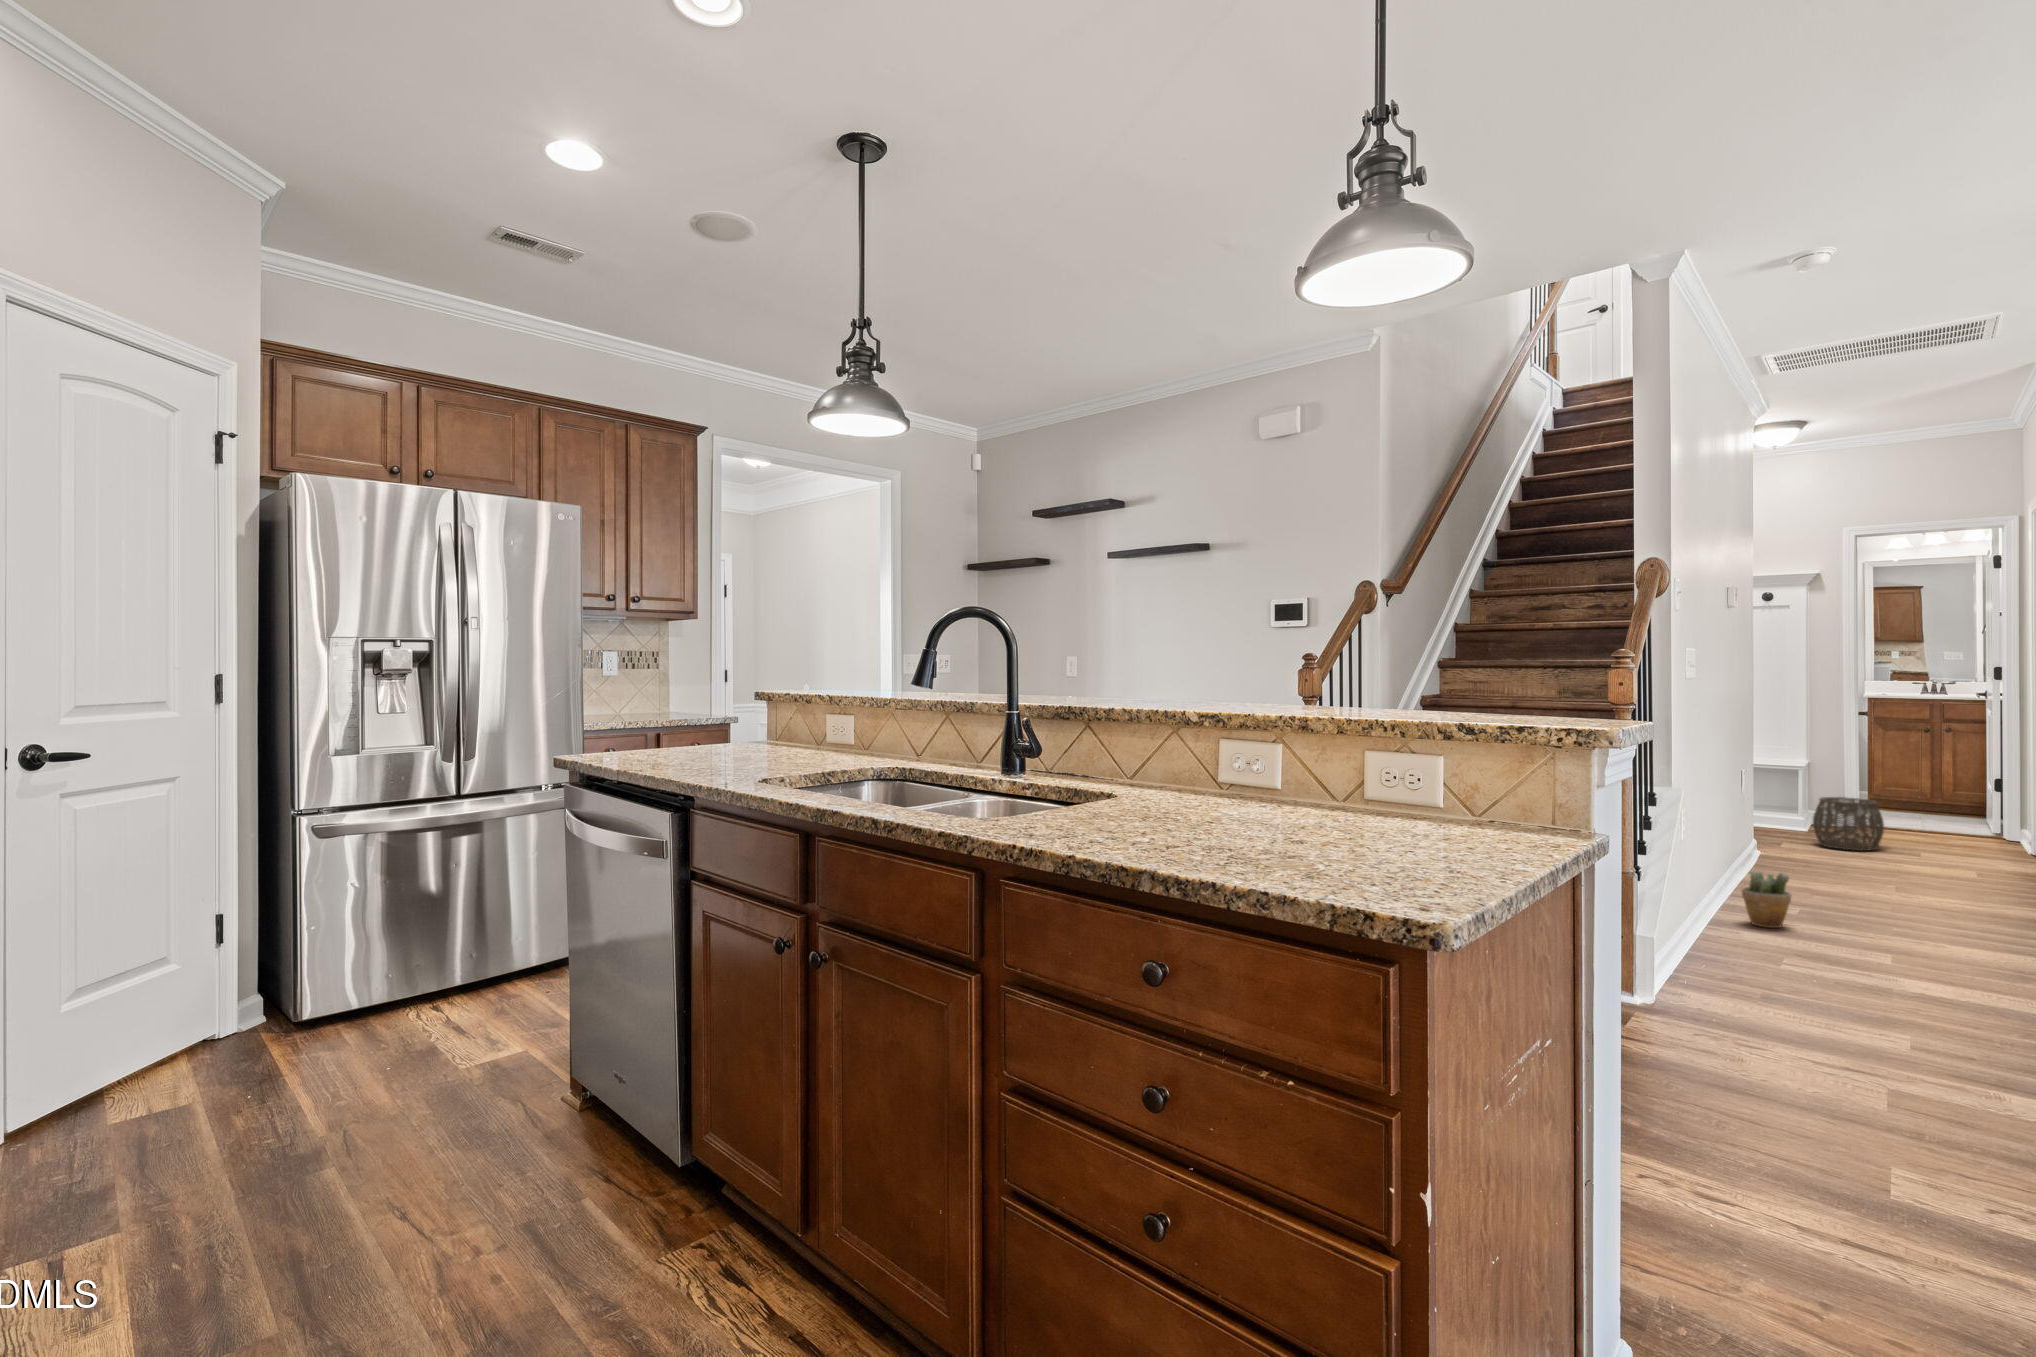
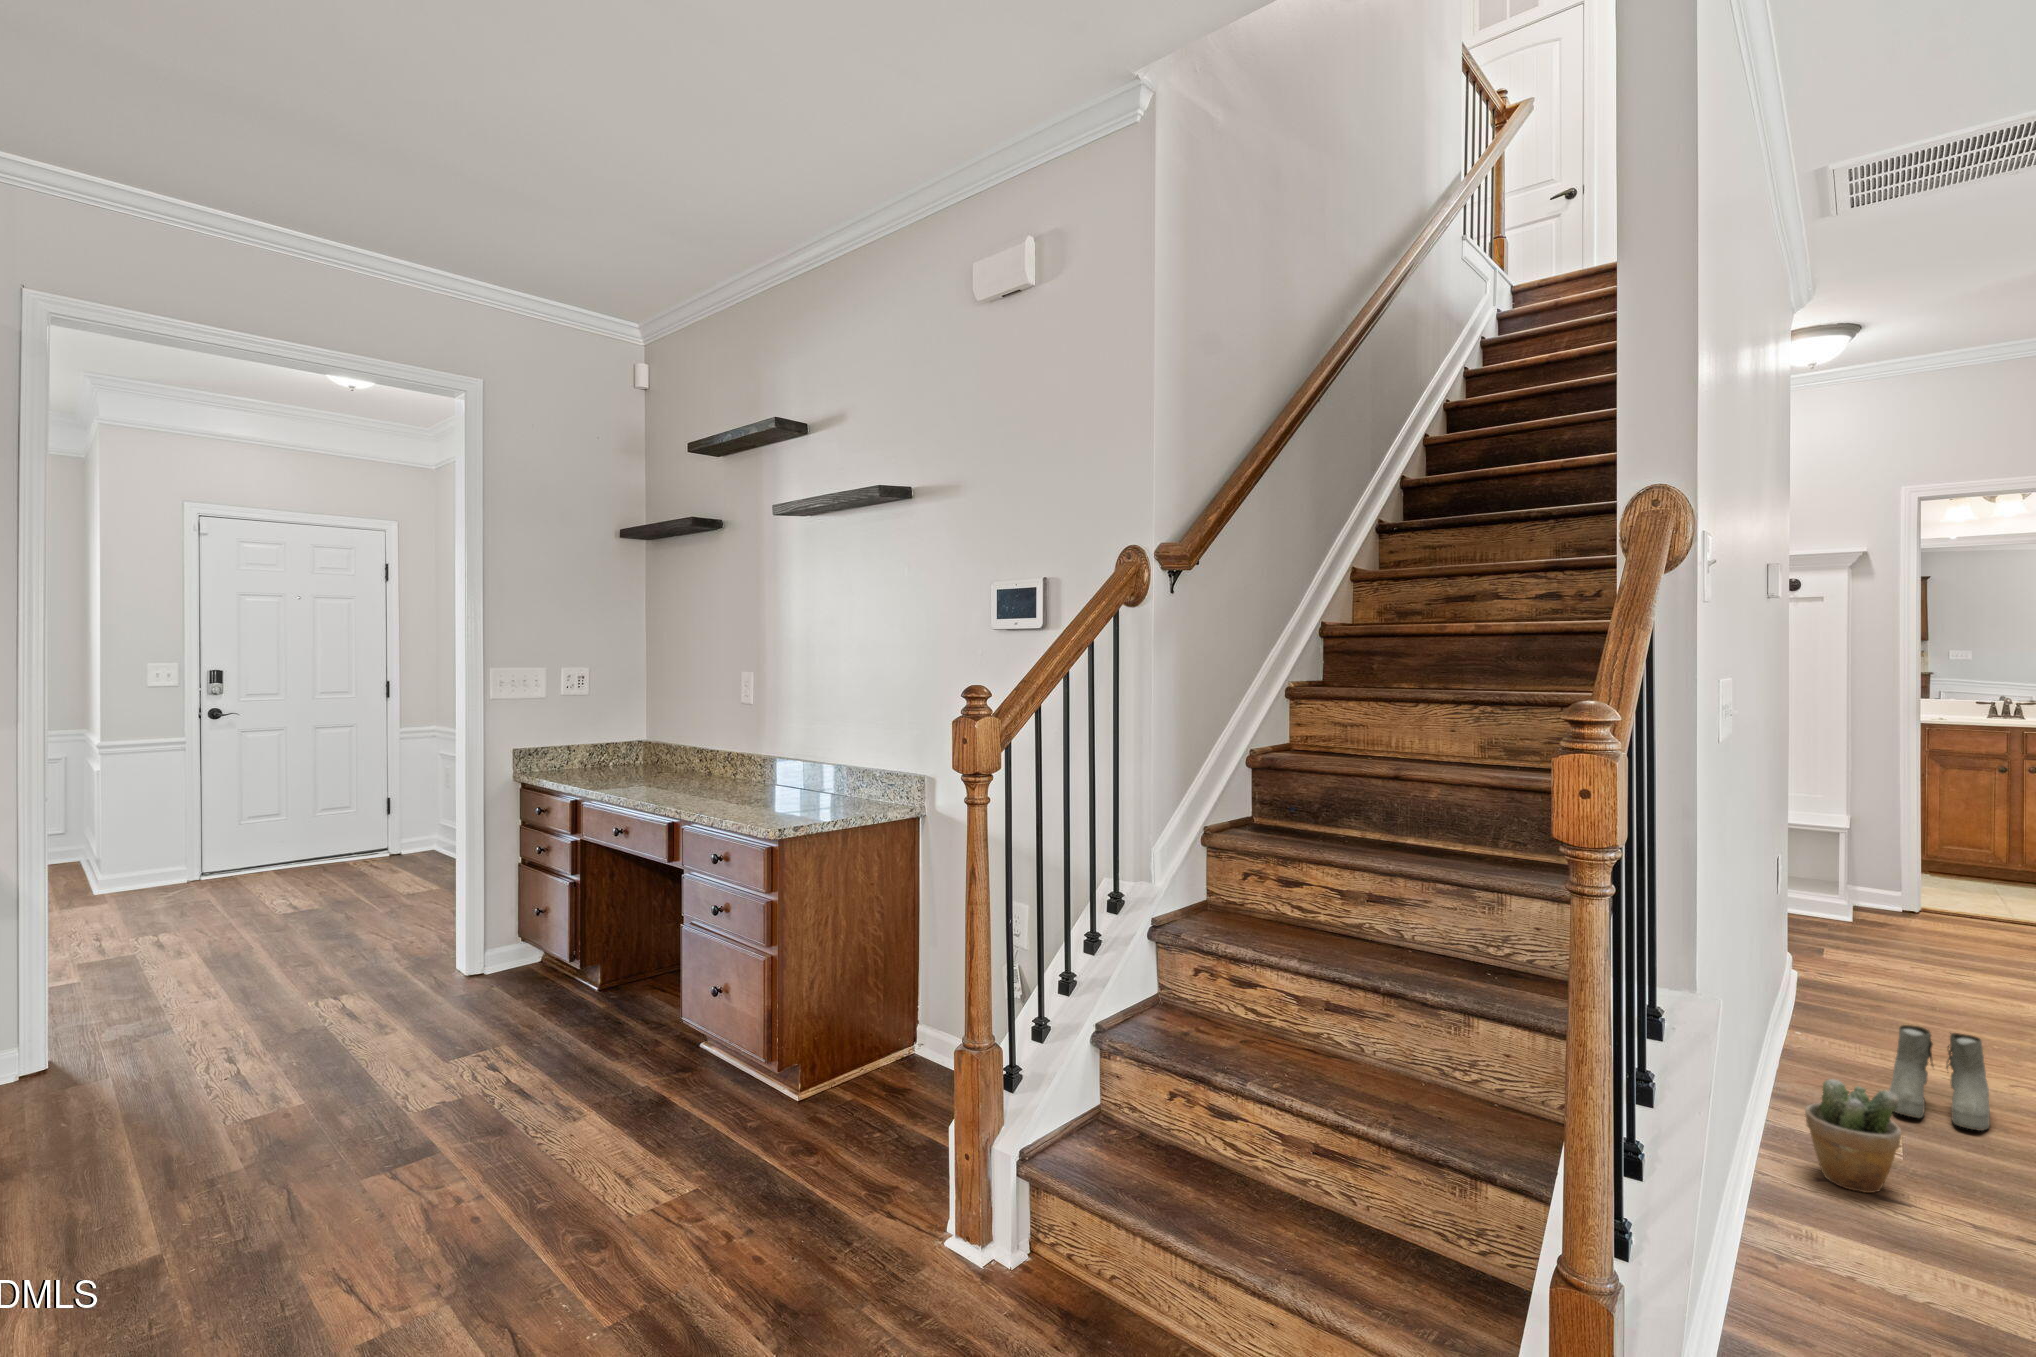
woven basket: present [1813,797,1884,851] -> none [1869,877,1981,964]
boots: none [1798,857,1853,909] -> present [1889,1025,1990,1131]

